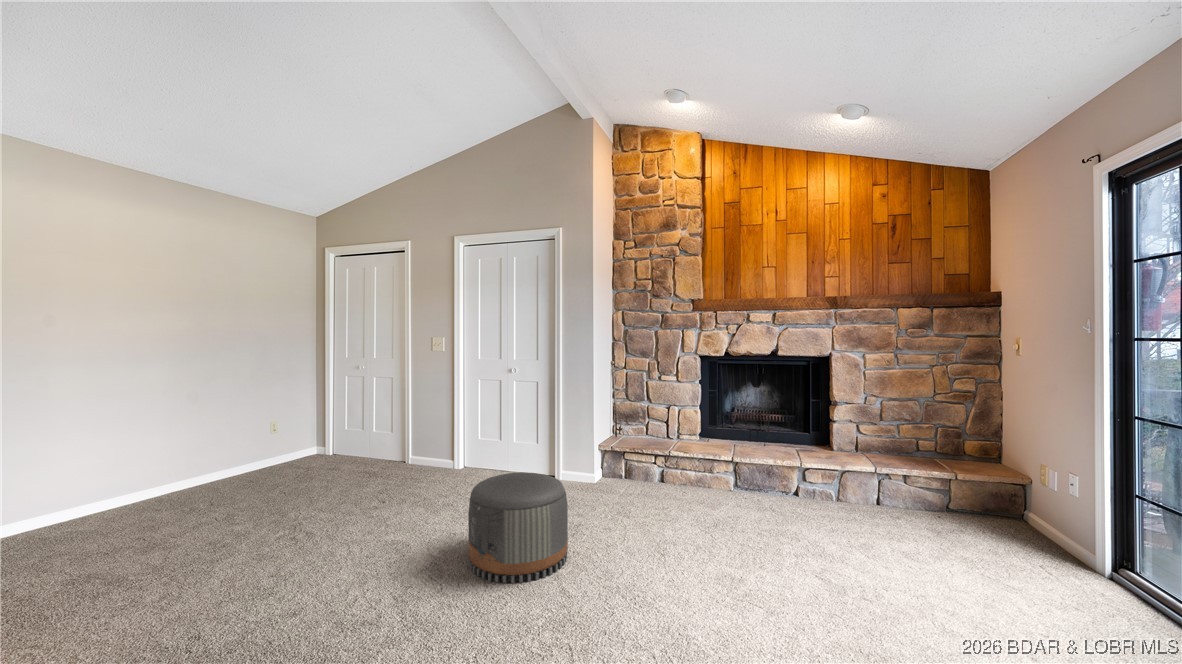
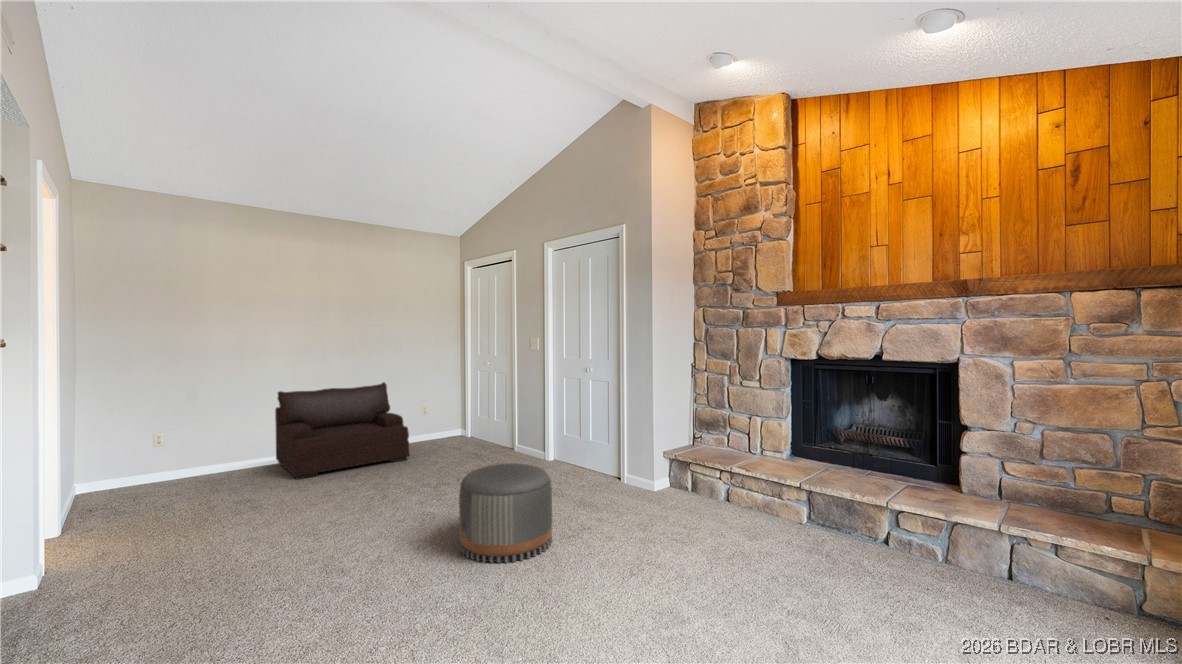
armchair: none [40,397,275,544] -> present [275,382,409,479]

